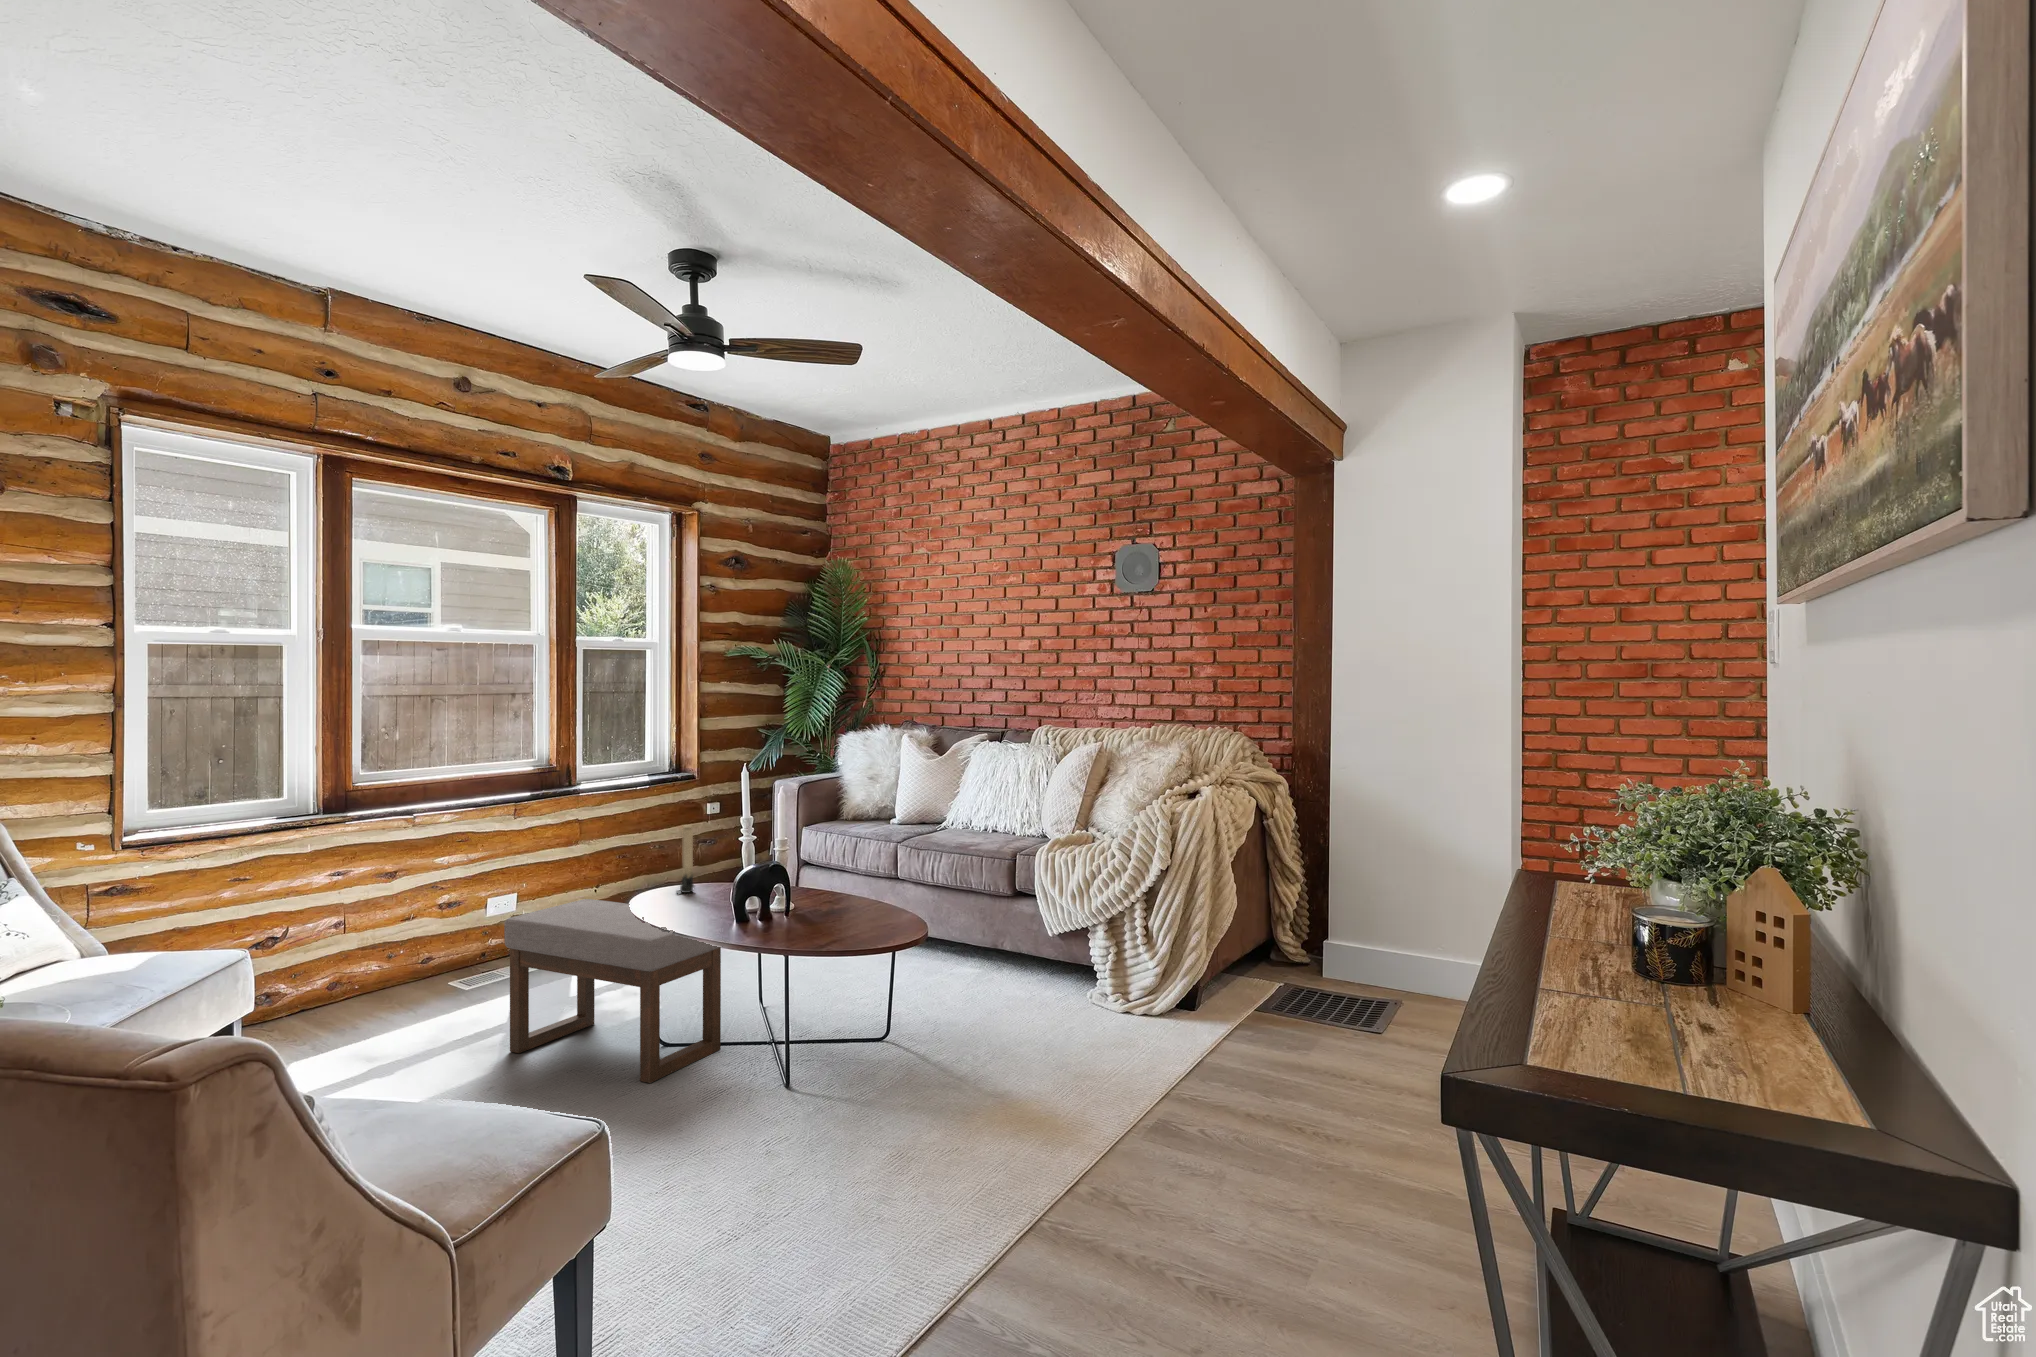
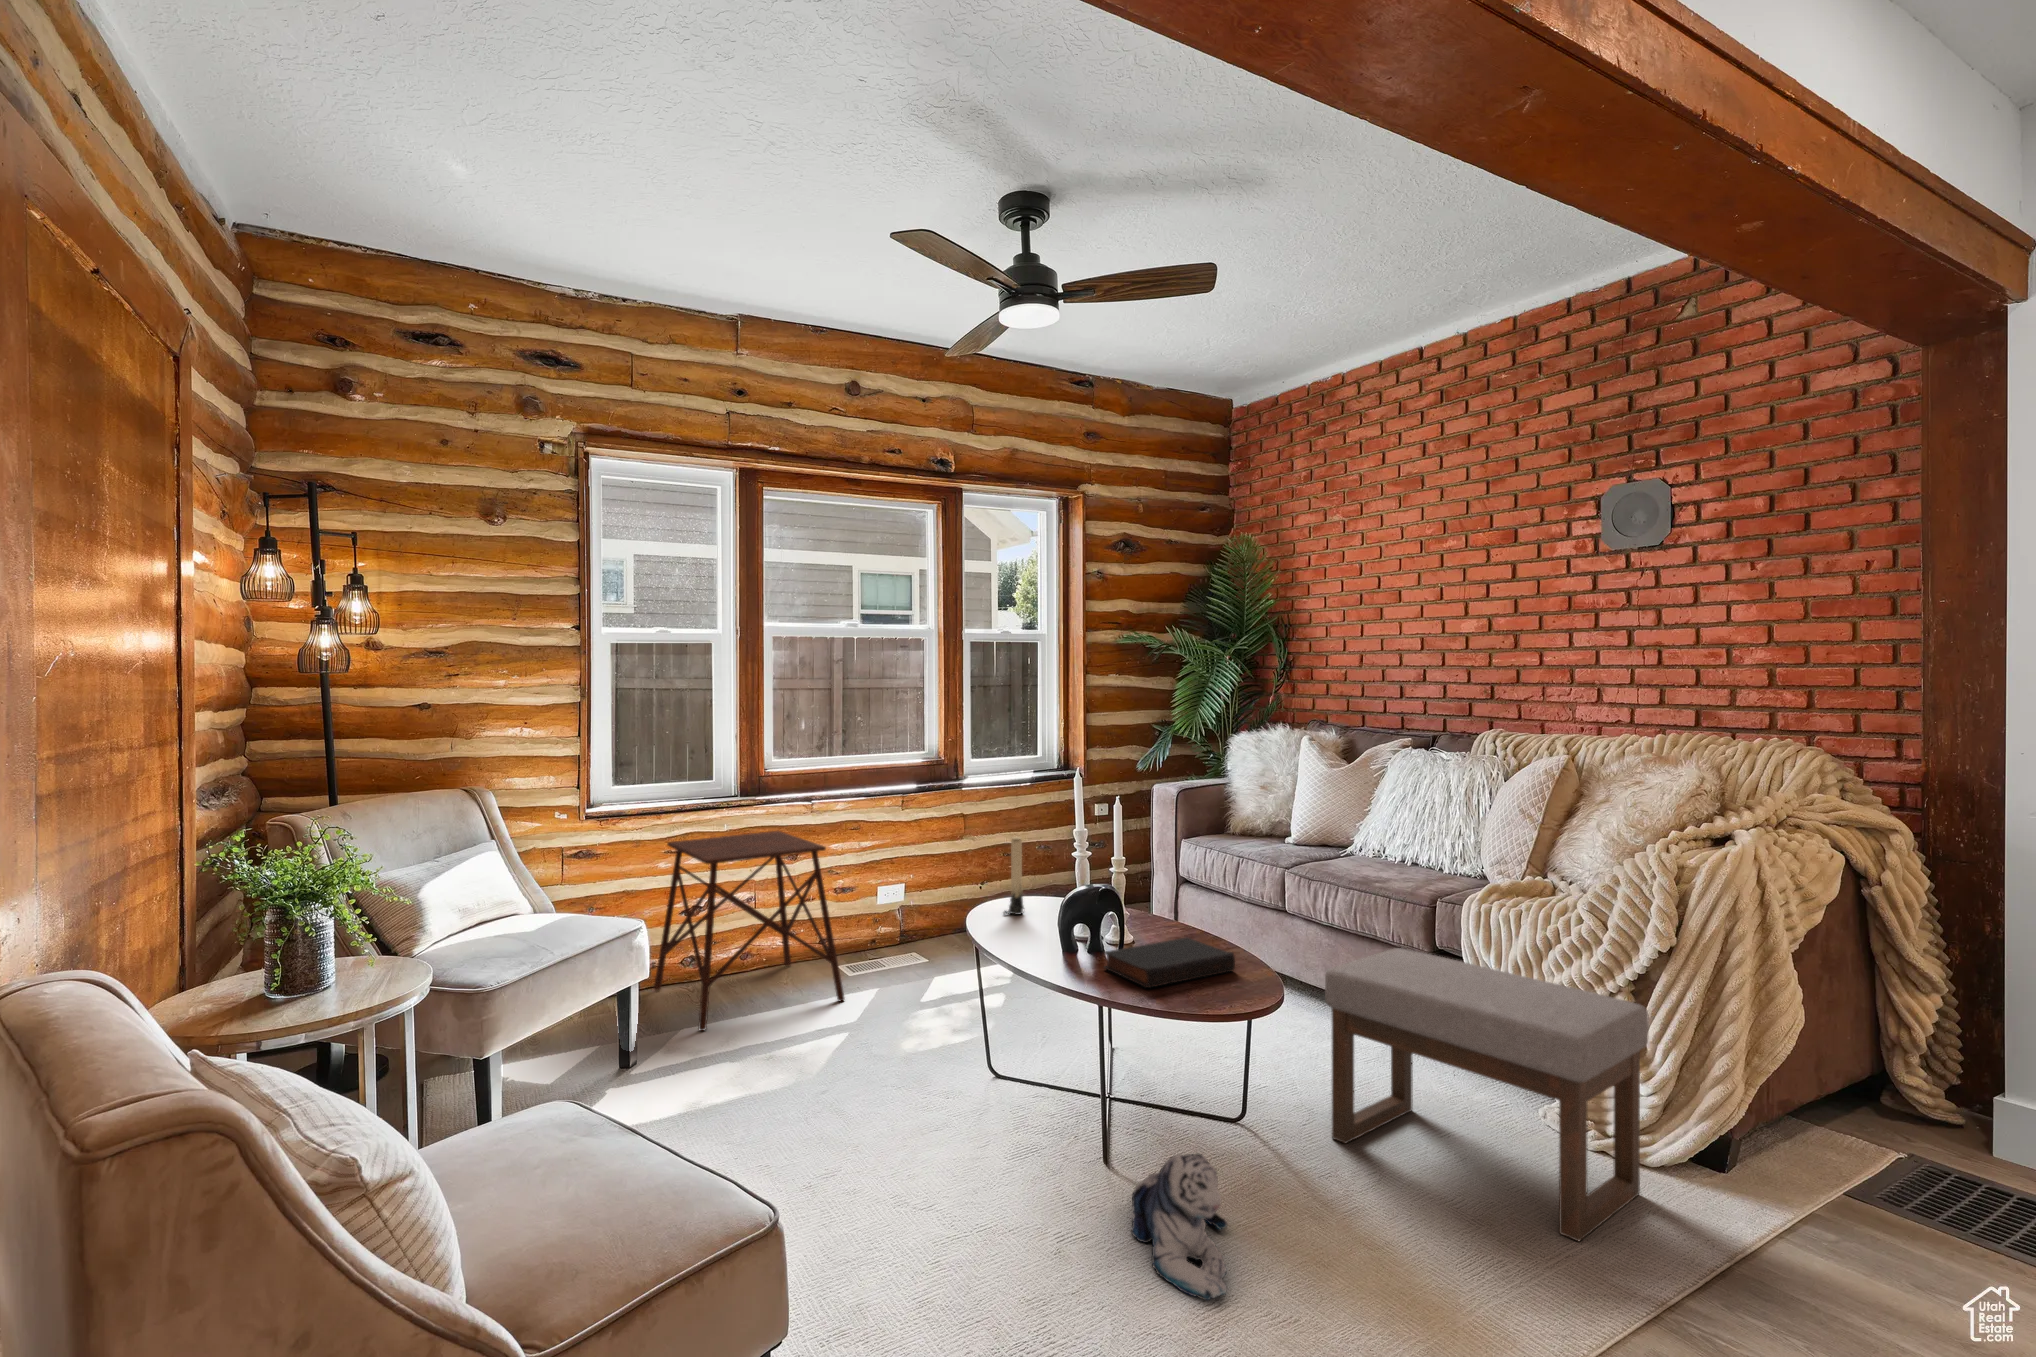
side table: none [257,841,491,1042] -> present [654,831,845,1031]
book: none [786,893,888,930] -> present [1104,938,1235,988]
ottoman: present [504,899,723,1083] -> present [1325,948,1649,1241]
plush toy: none [829,1038,913,1133] -> present [1131,1154,1227,1300]

